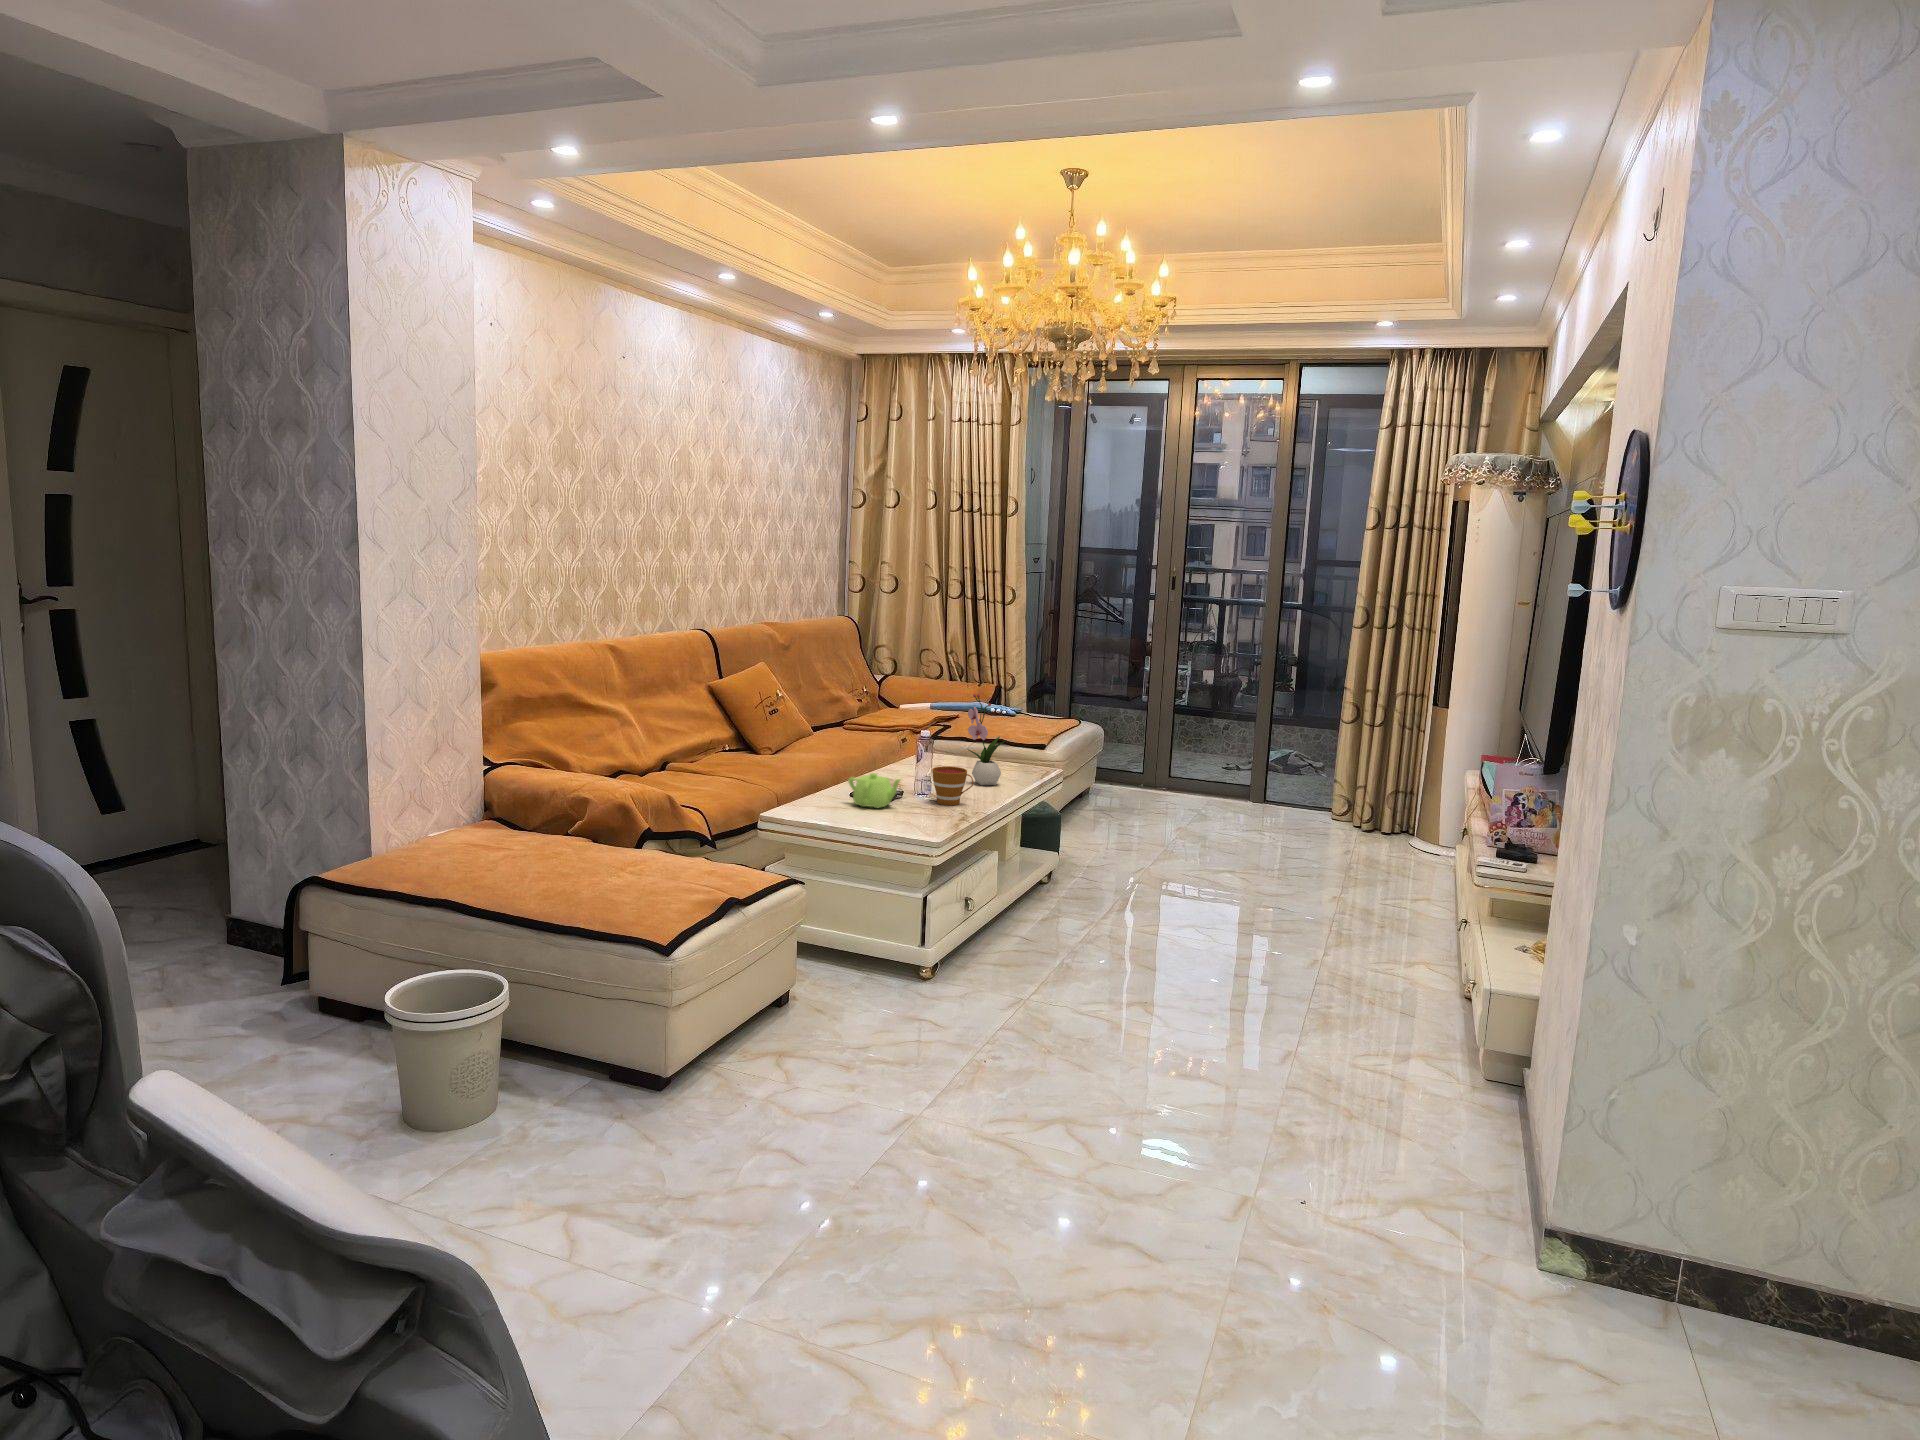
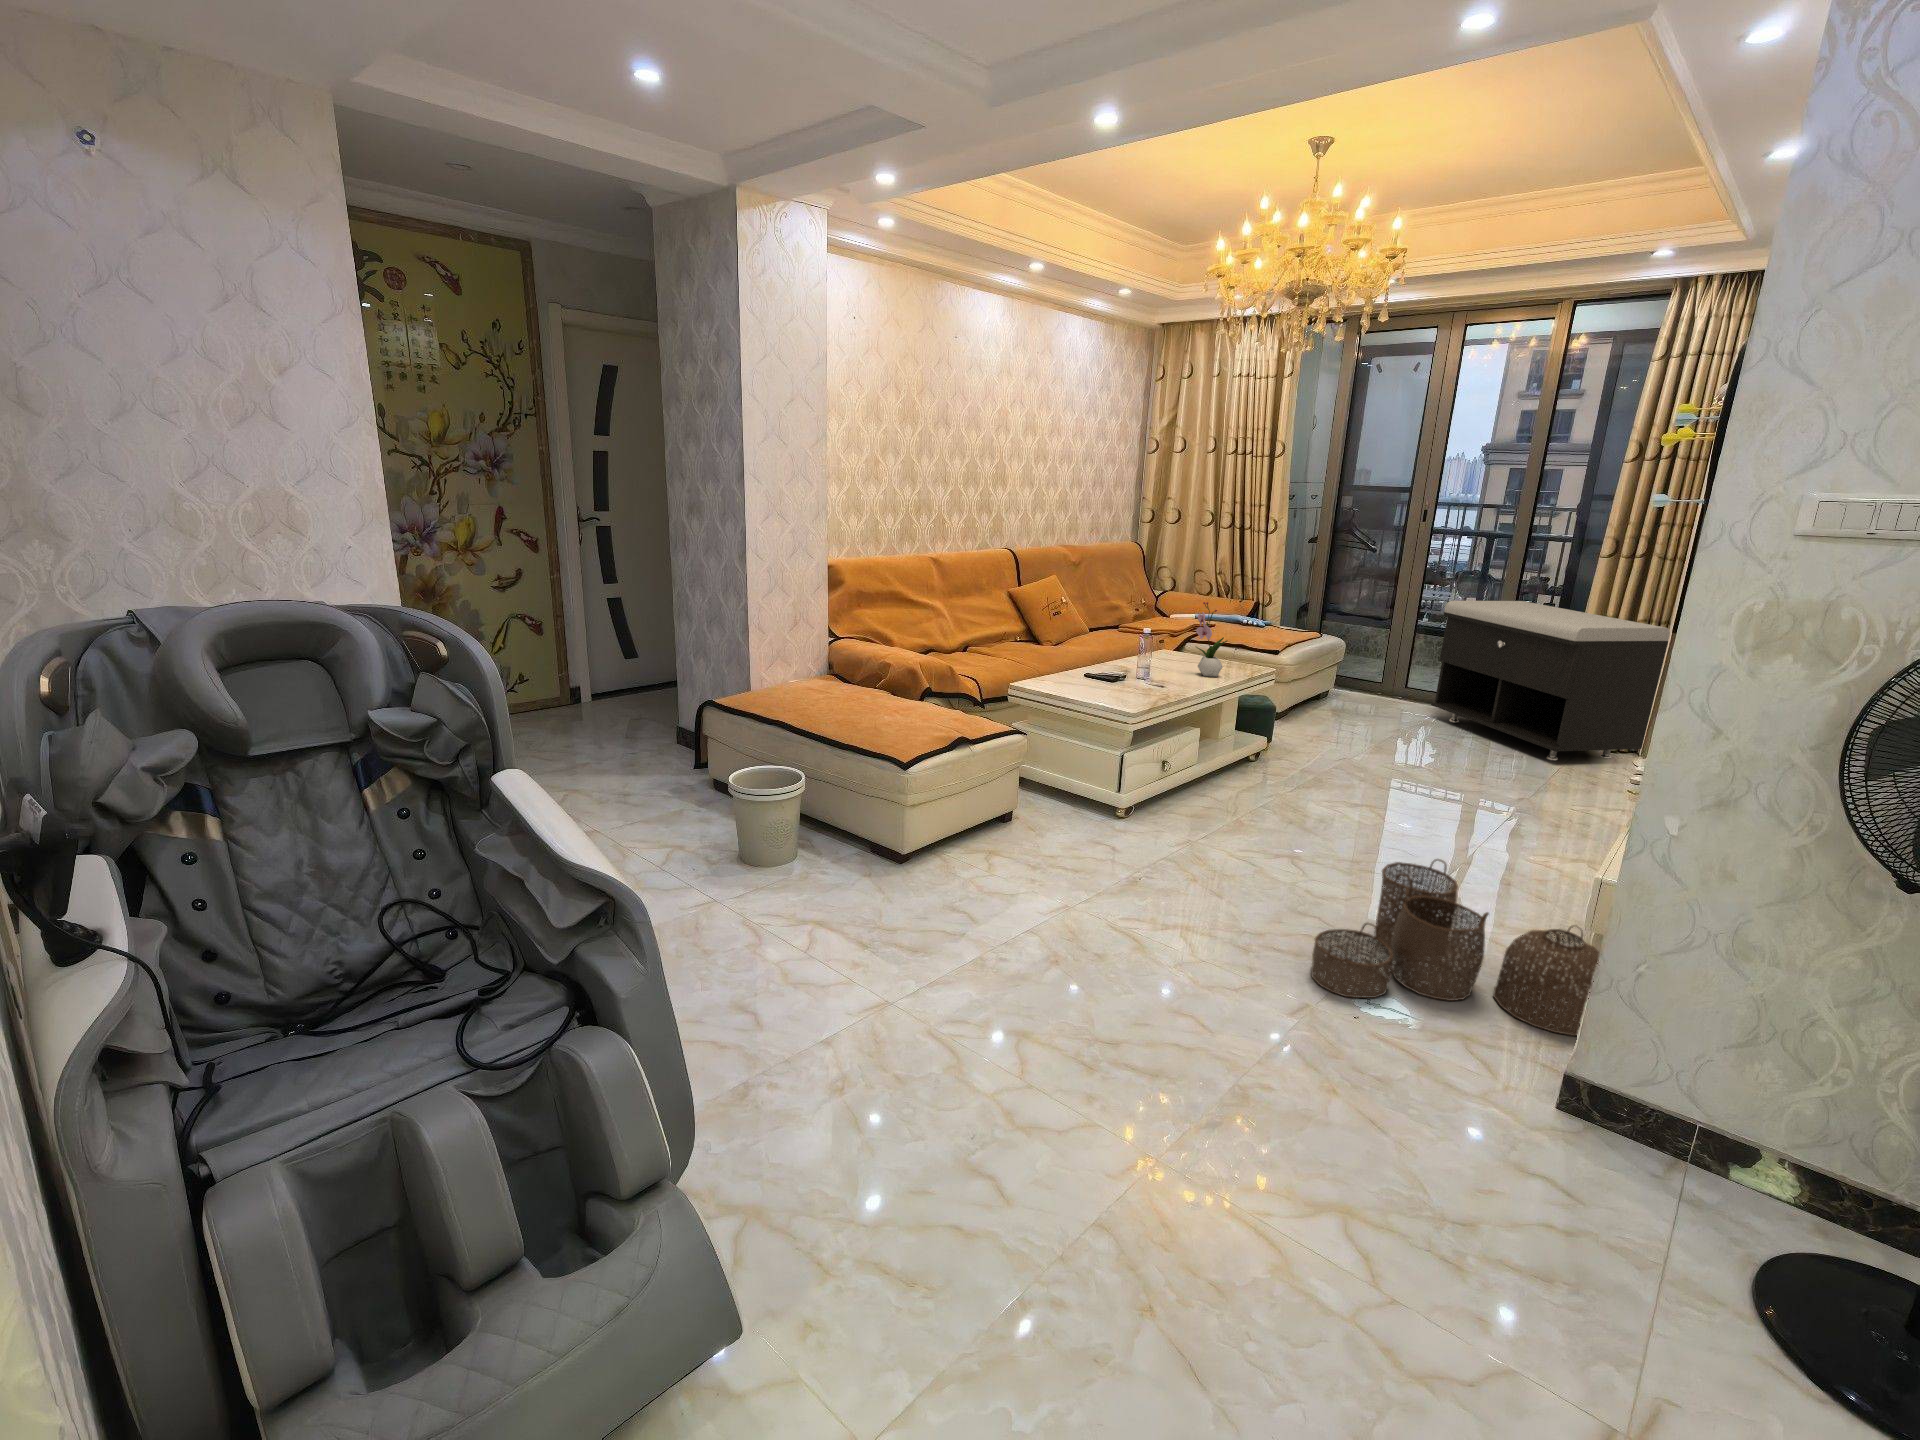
storage bench: none [1205,677,1430,852] -> present [1431,601,1670,761]
cup: present [932,766,973,805] -> none [1155,658,1188,689]
teapot: present [848,773,900,808] -> none [1086,659,1128,687]
woven basket: none [1211,982,1507,1161] -> present [1311,859,1599,1036]

